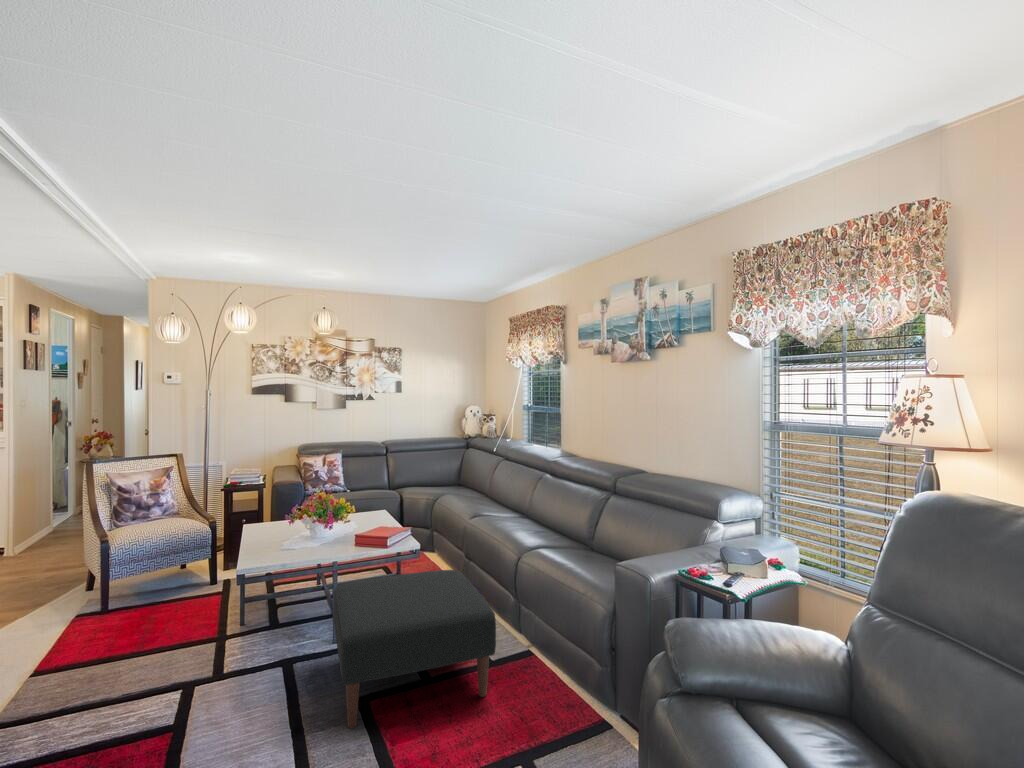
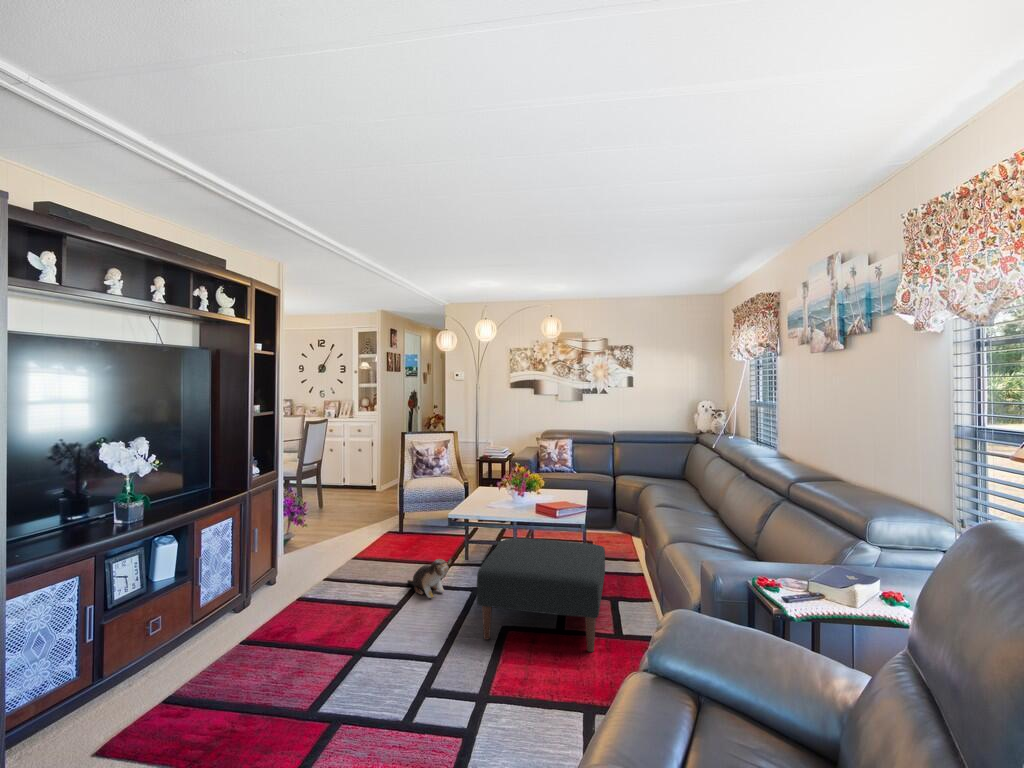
plush toy: none [169,631,262,698] -> present [407,559,451,598]

